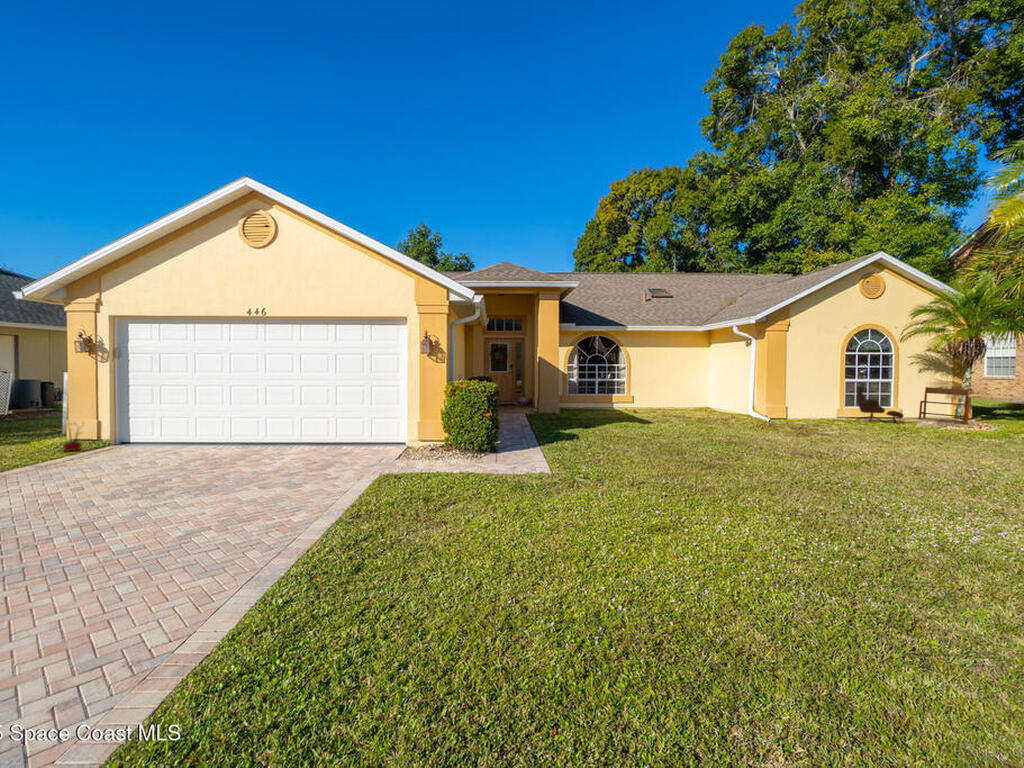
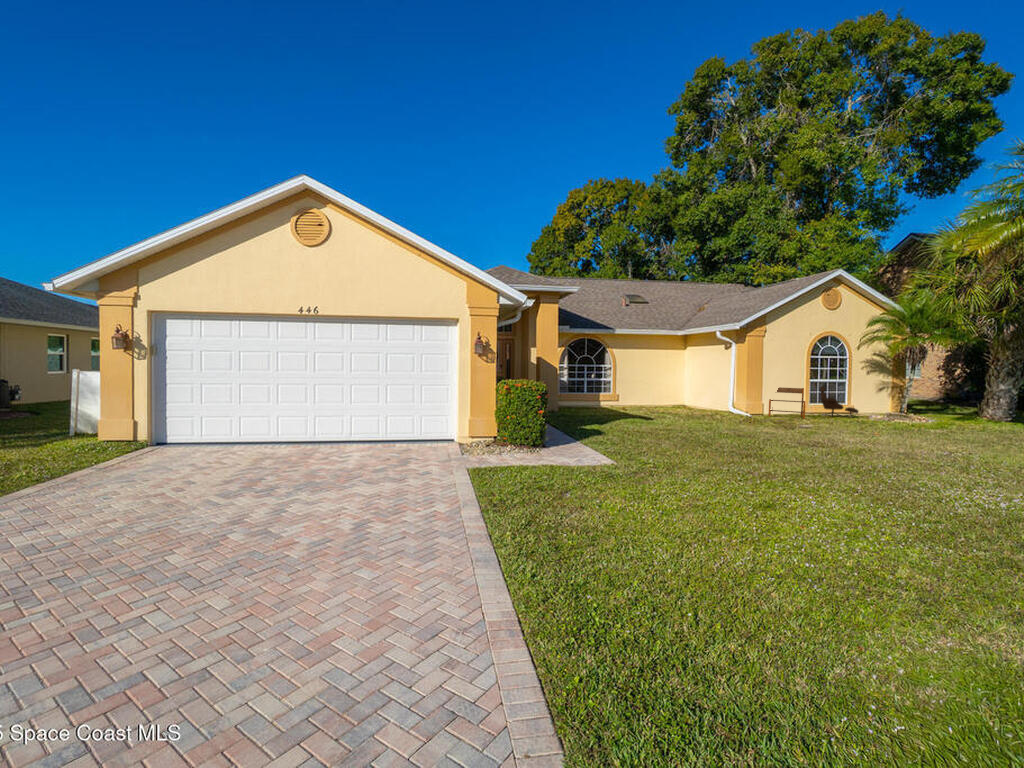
bench: present [919,387,970,424] -> present [768,387,805,419]
decorative plant: present [63,423,81,451] -> none [100,418,124,451]

